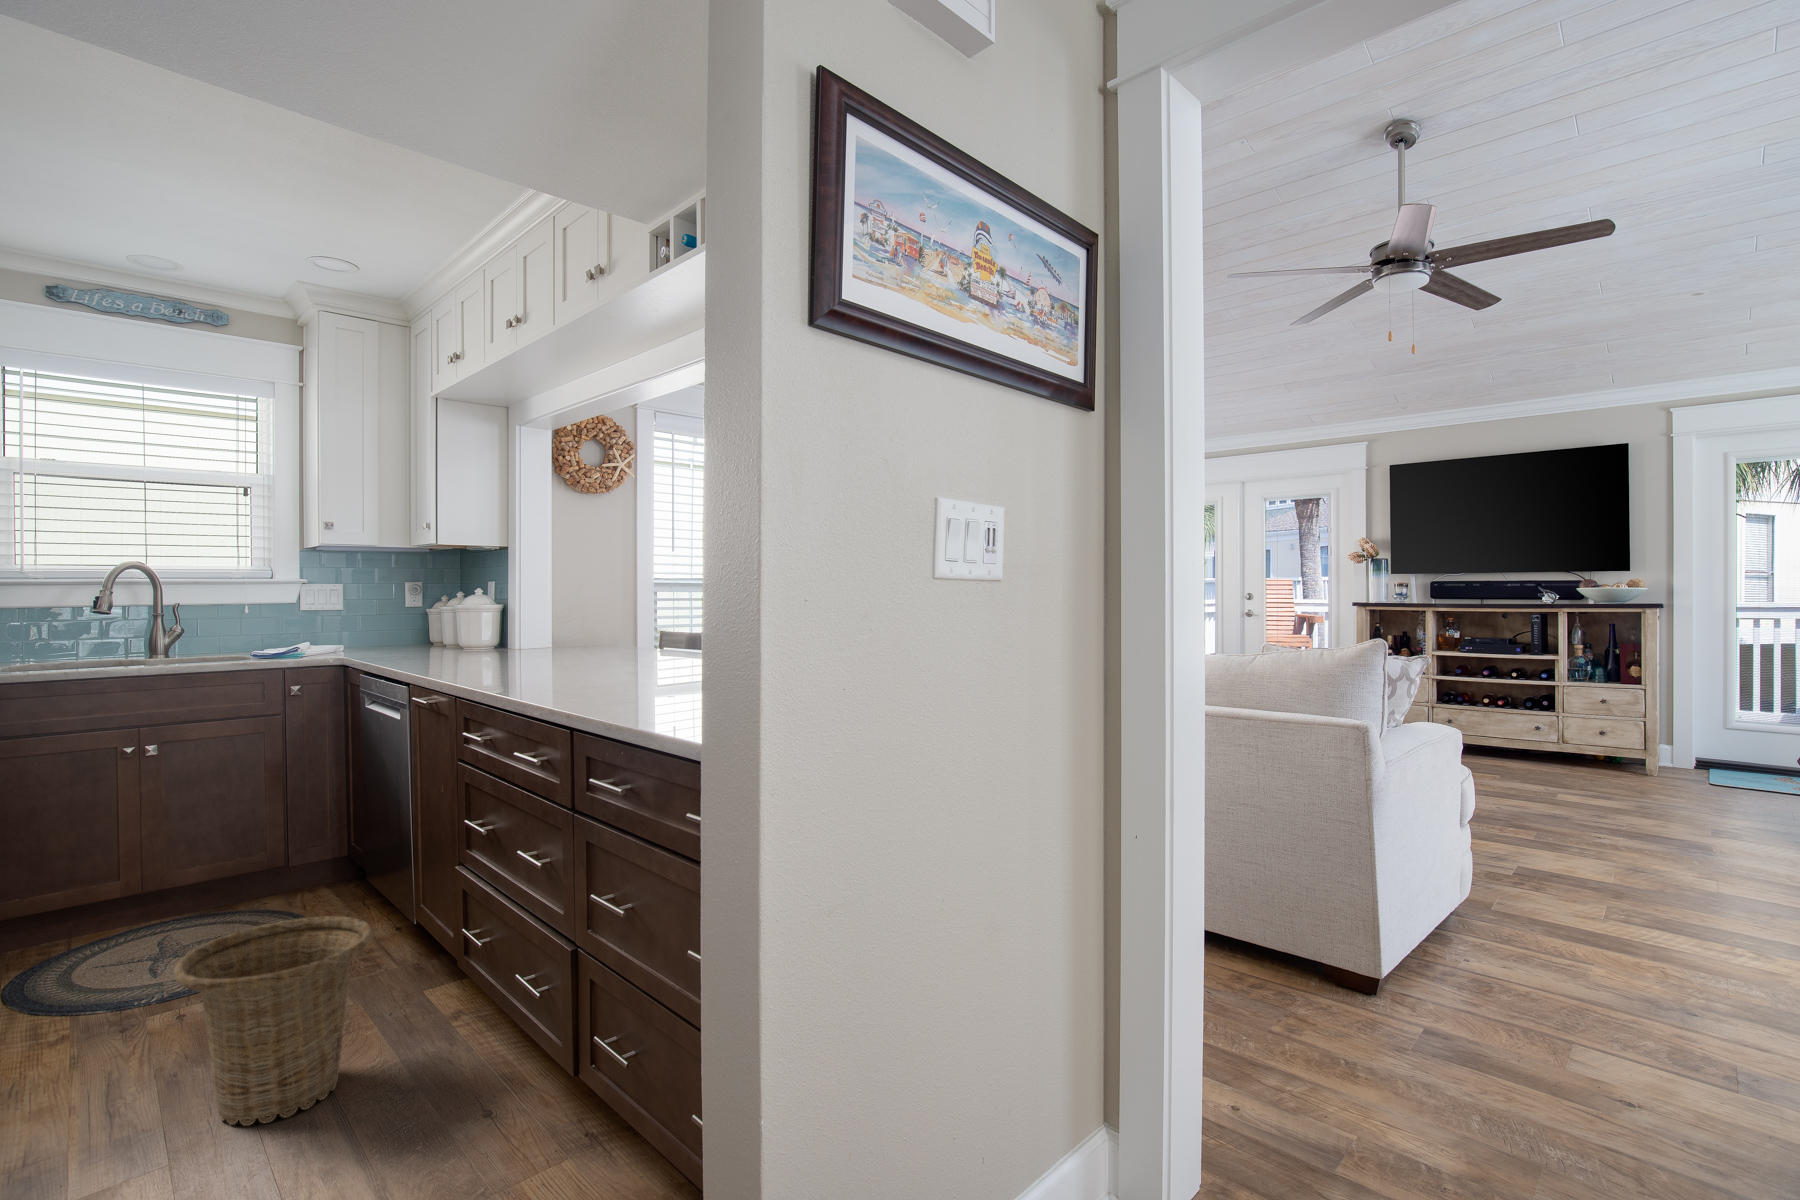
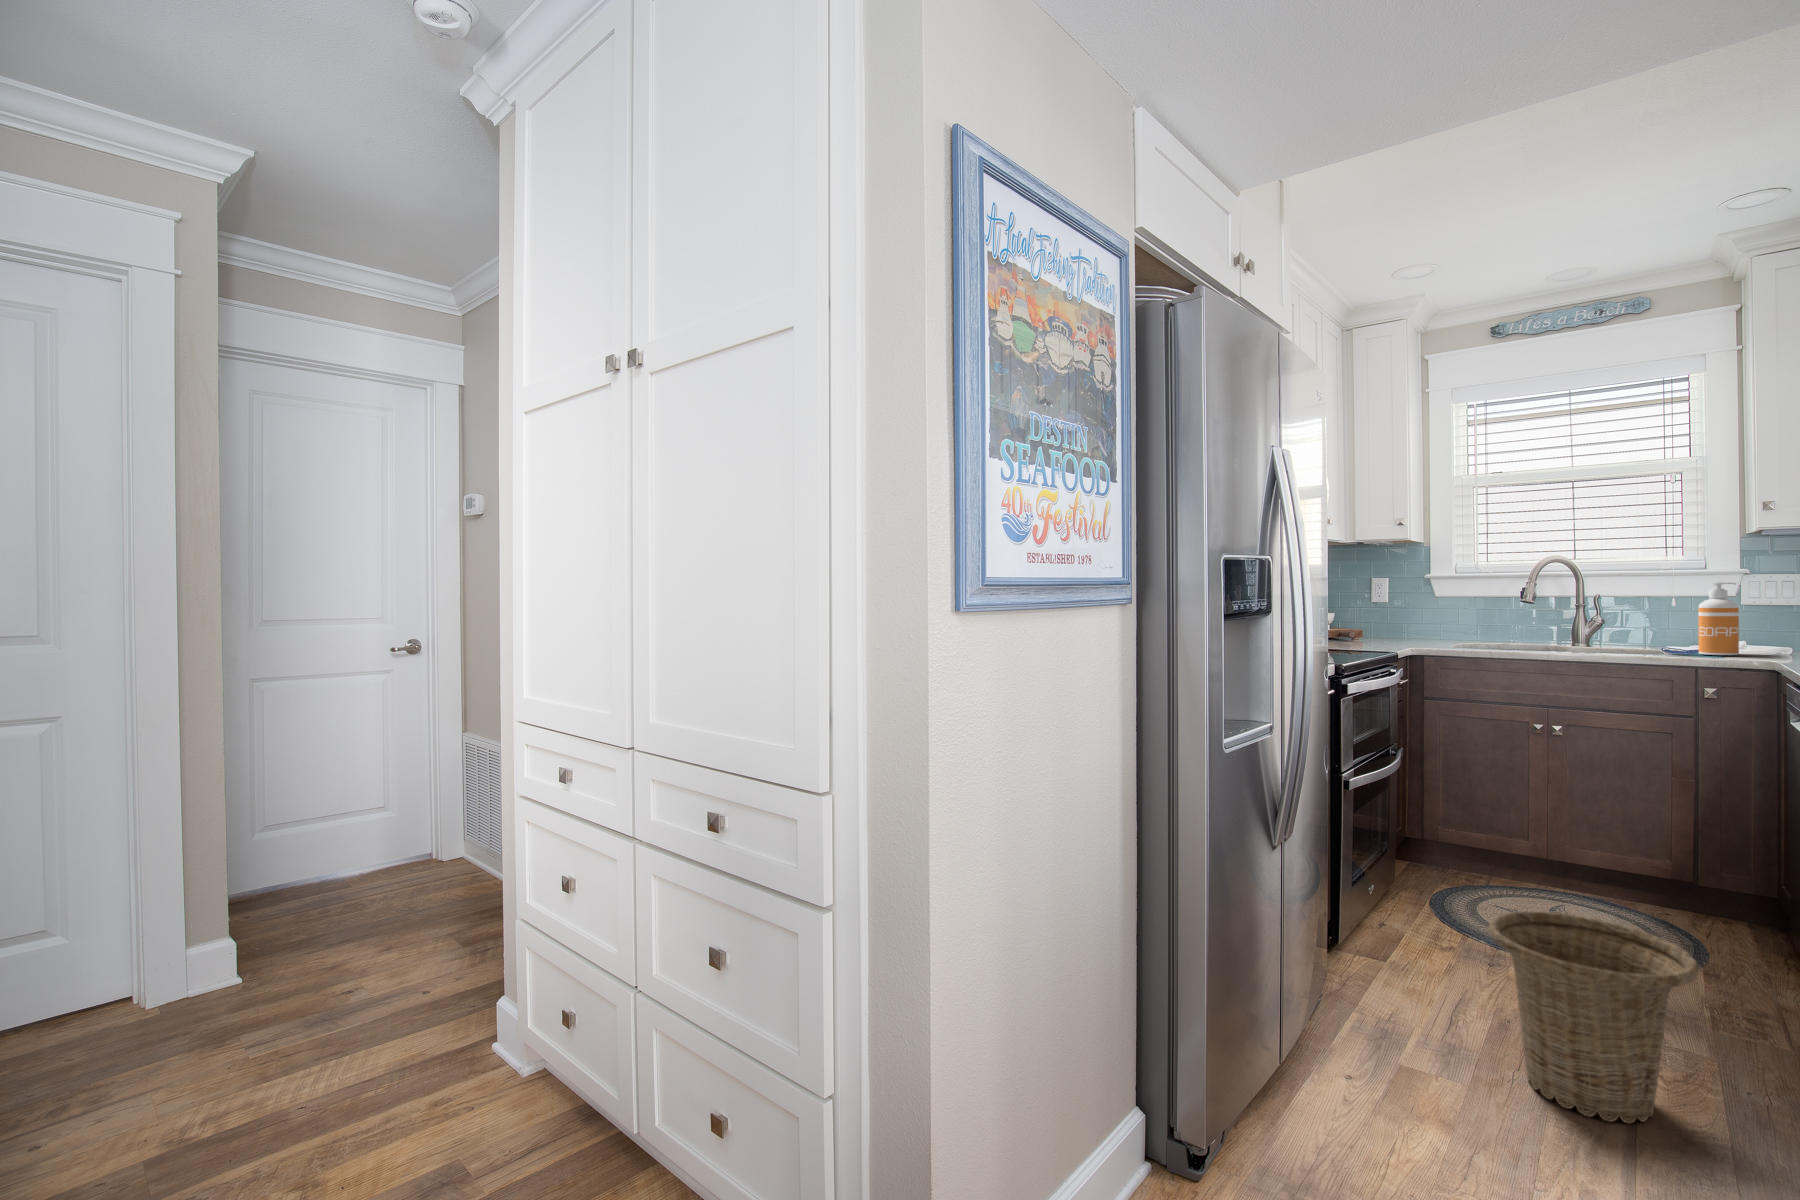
soap dispenser: none [282,592,313,657] -> present [1698,582,1739,655]

